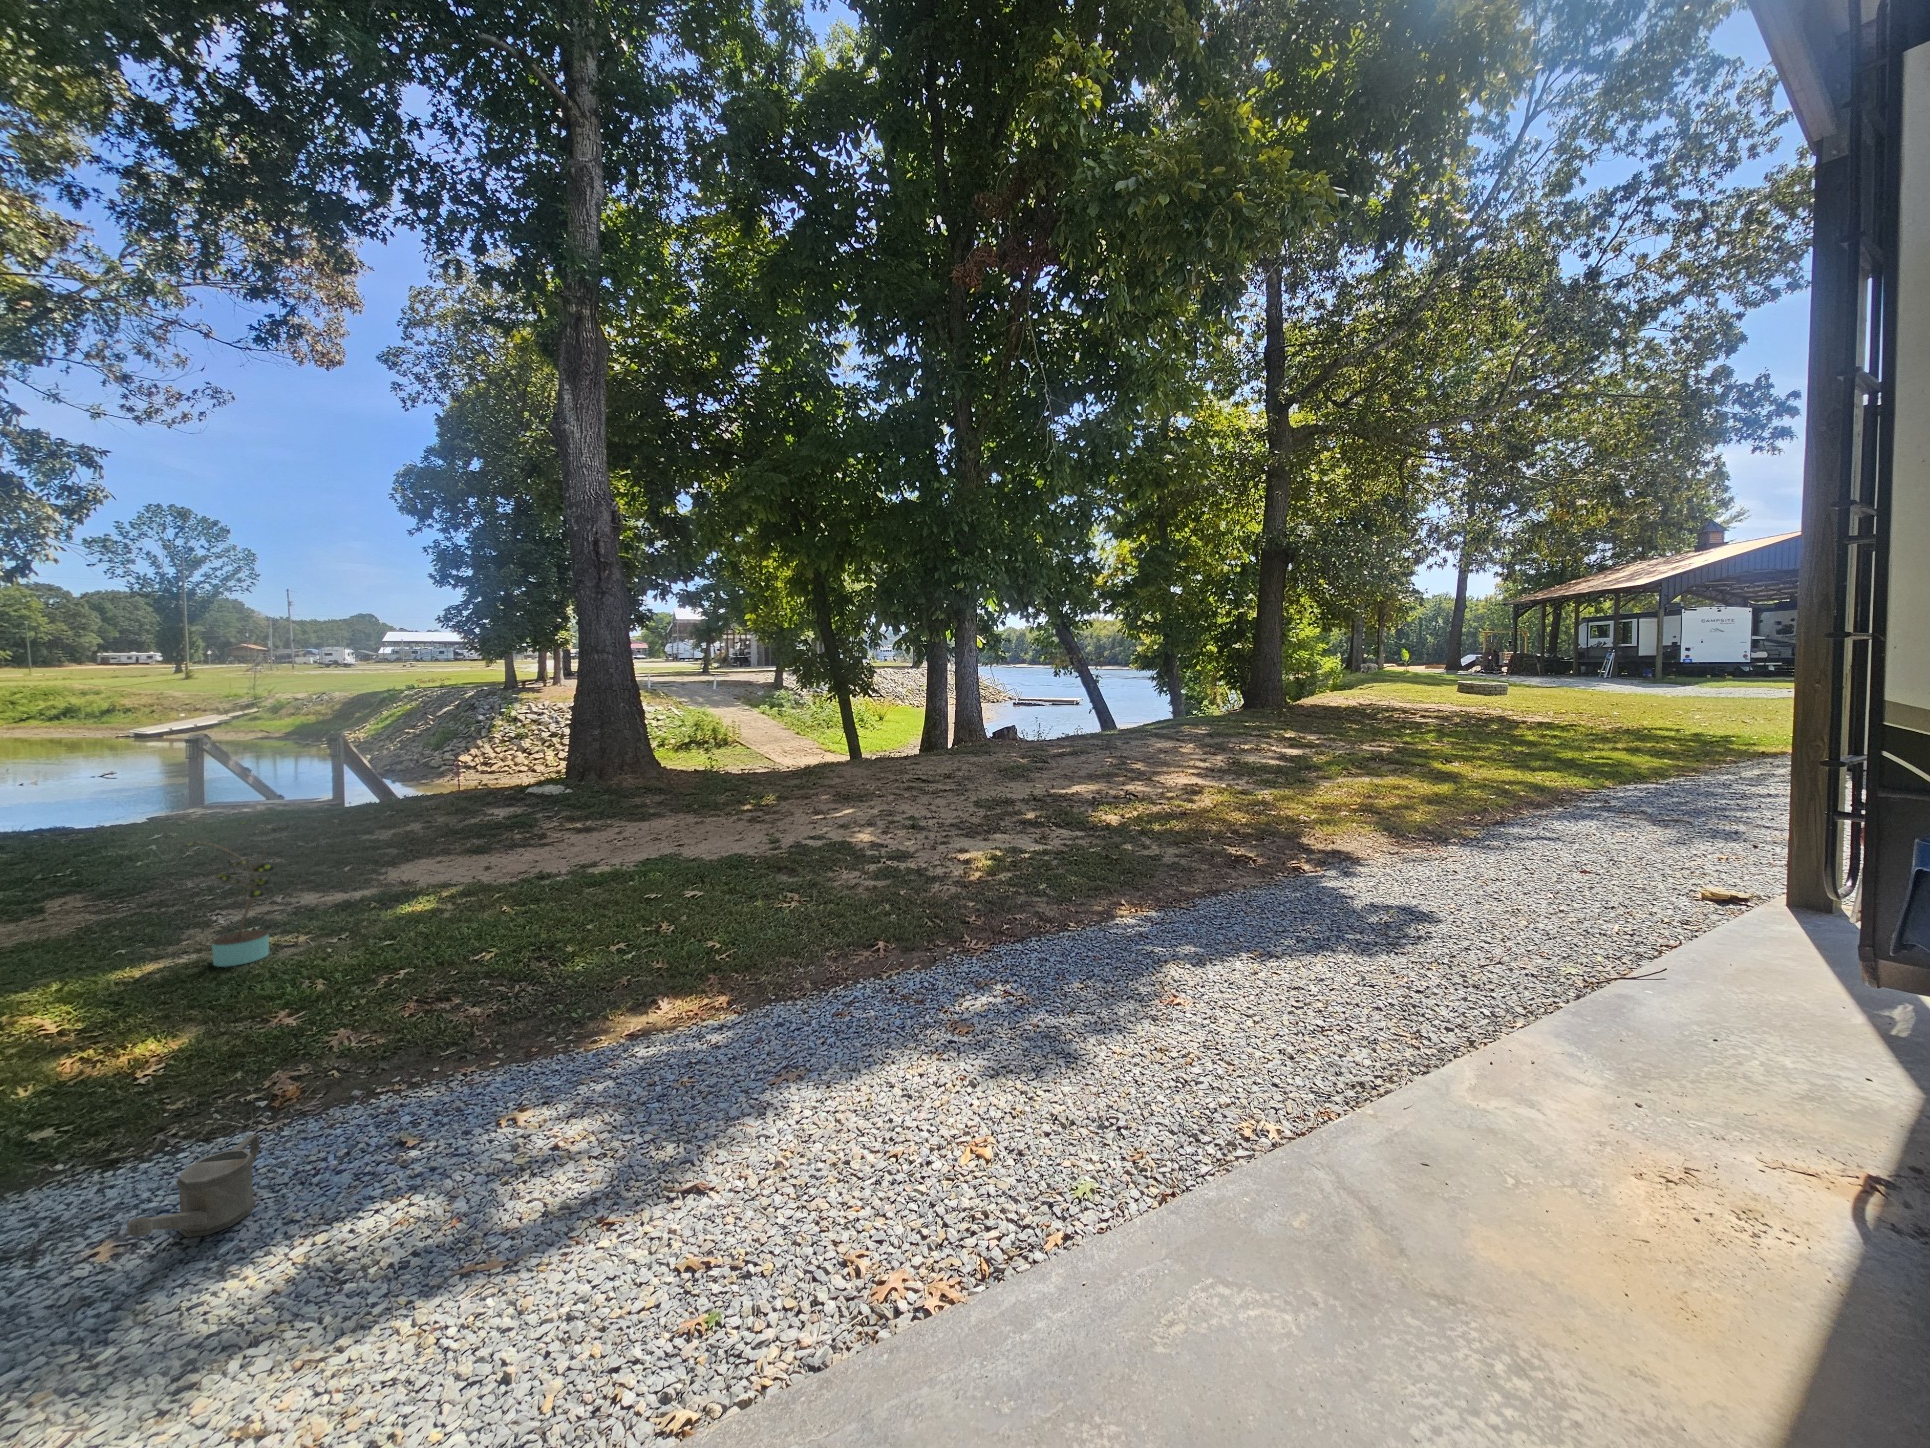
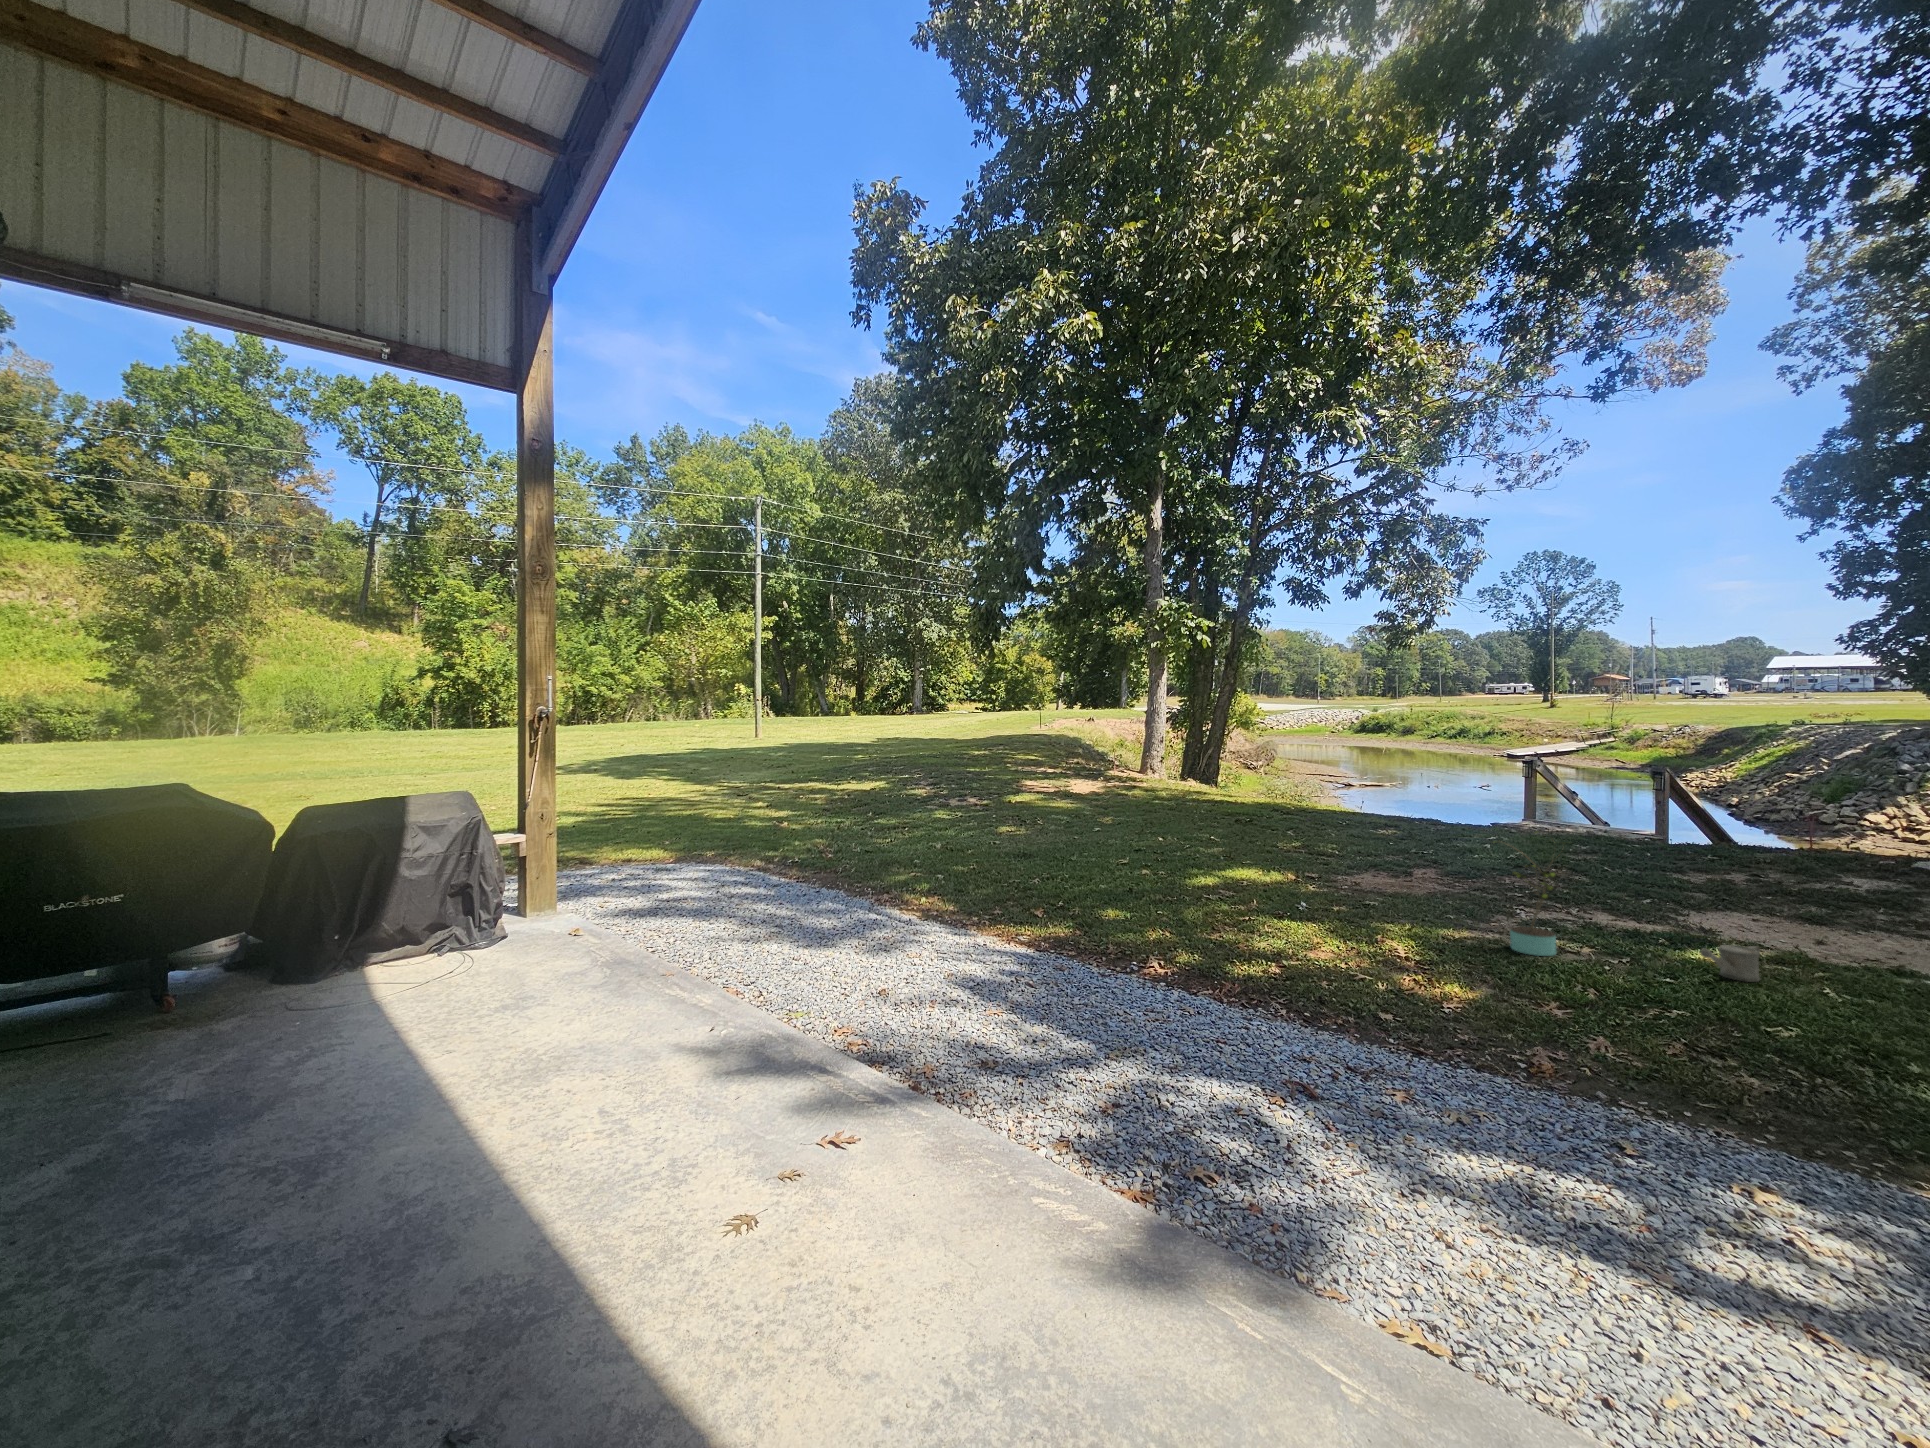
watering can: present [127,1135,260,1237] -> present [1701,945,1760,982]

